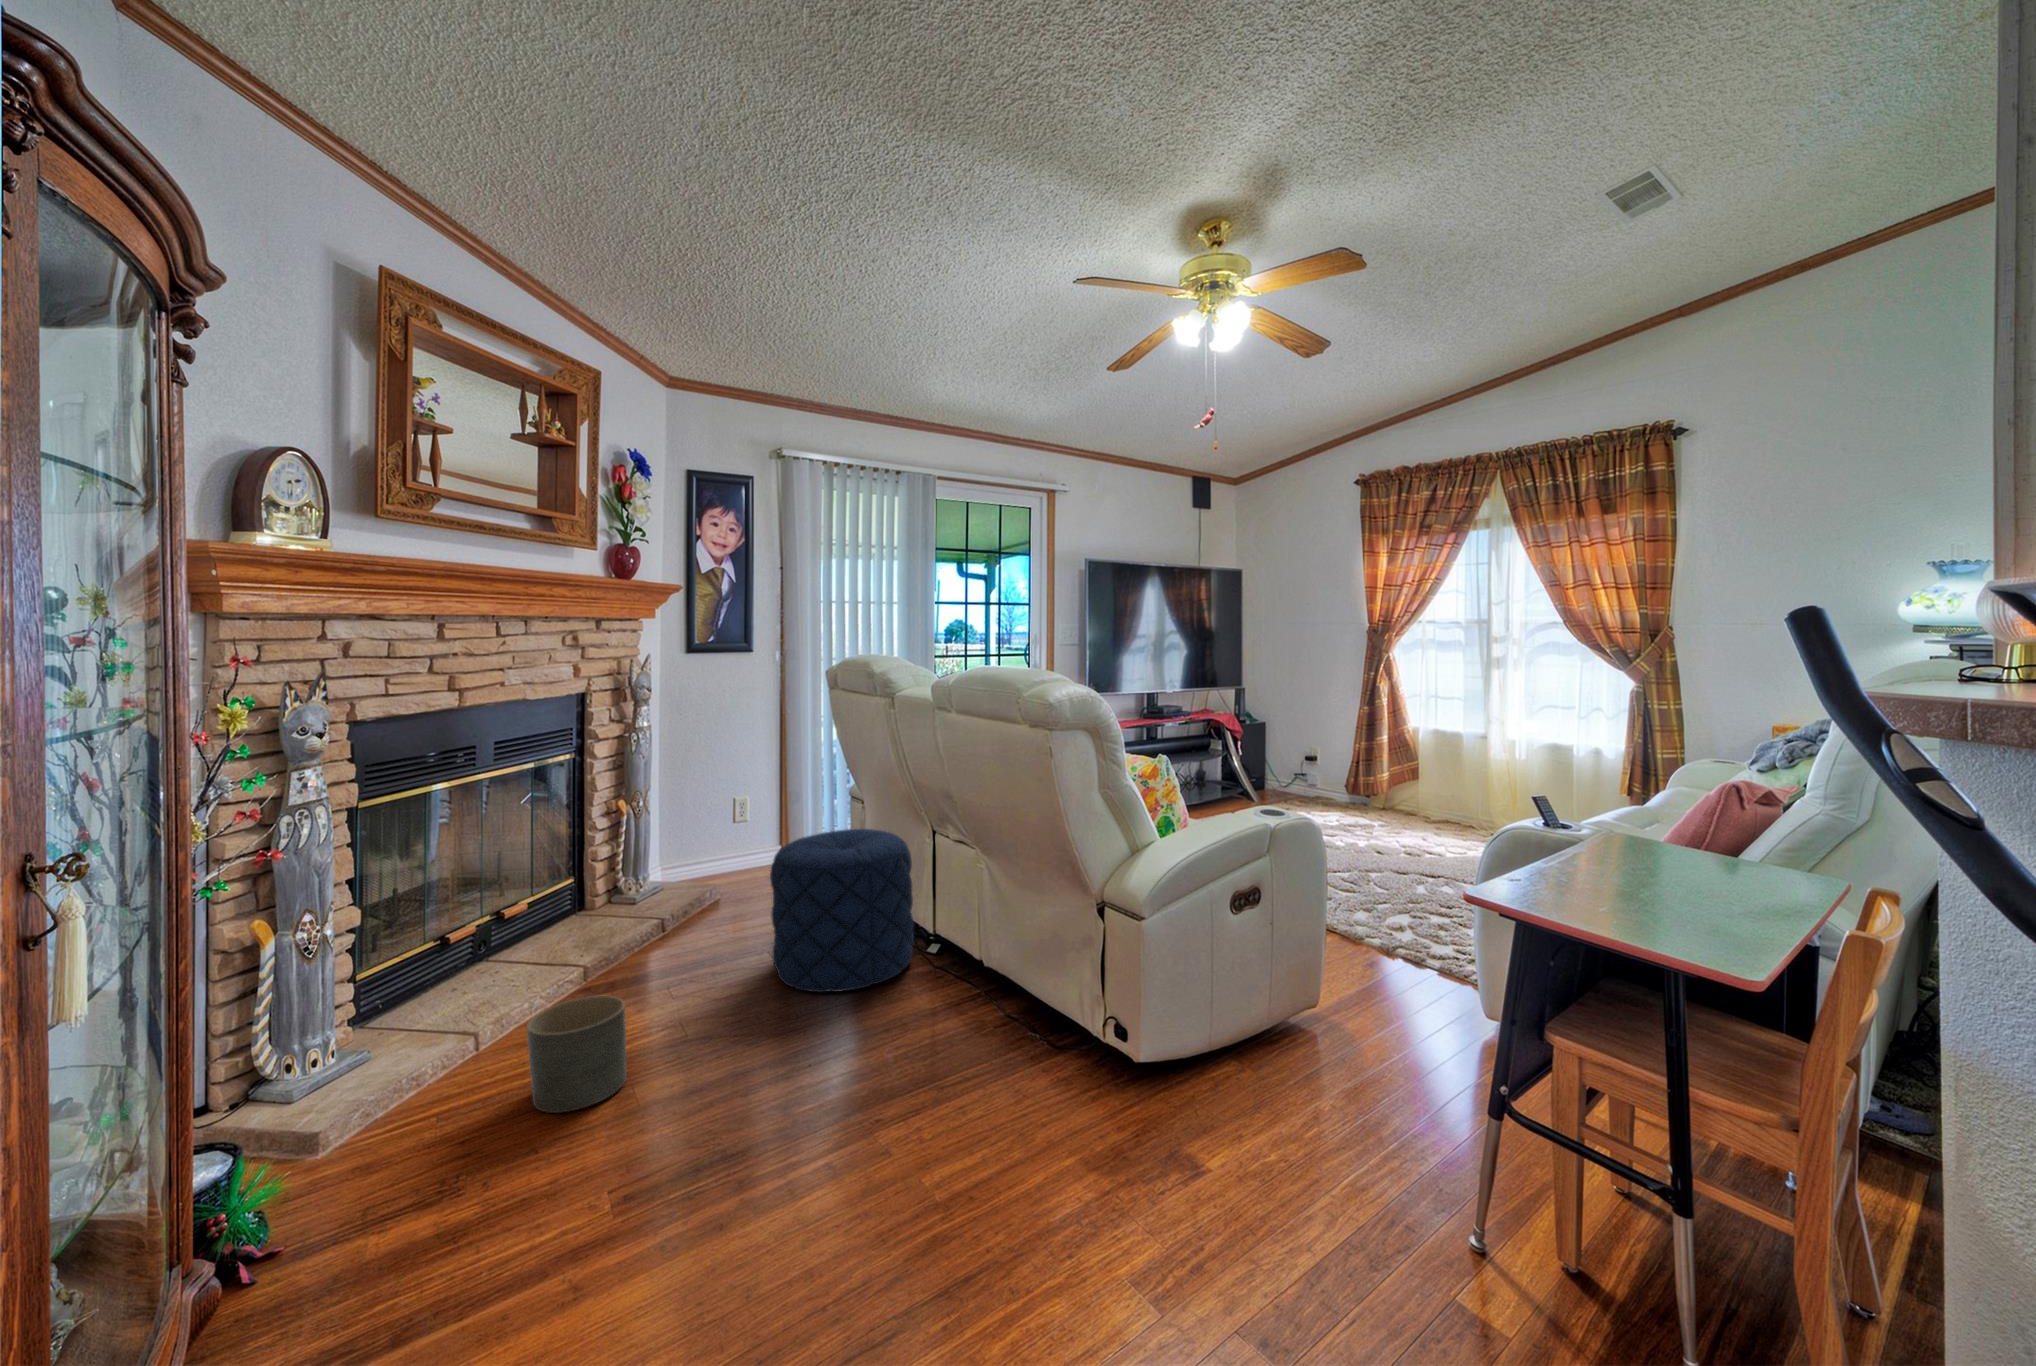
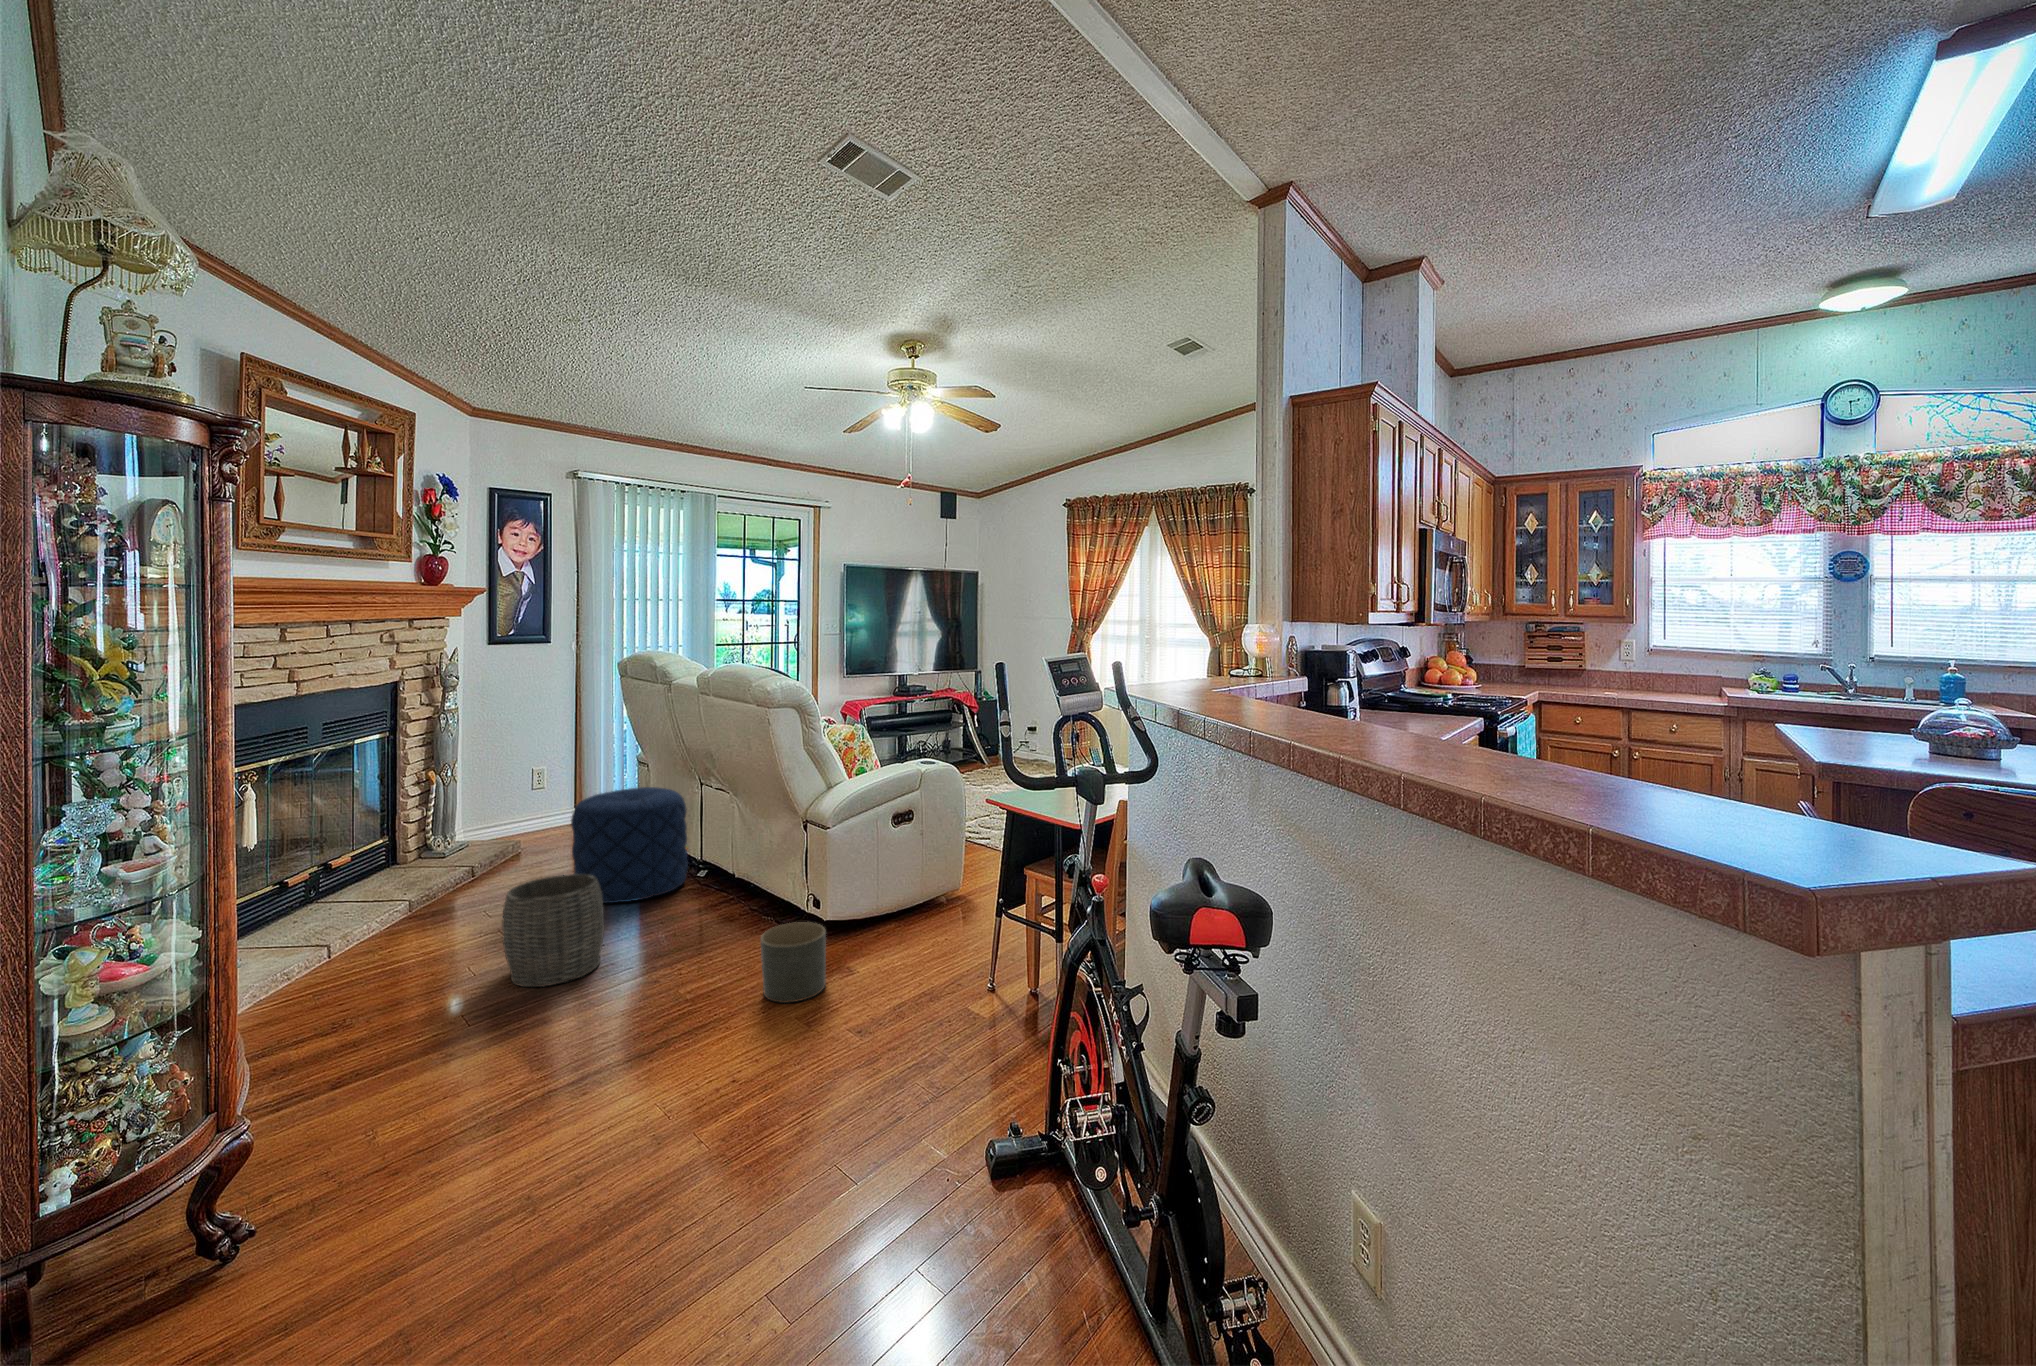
woven basket: none [670,967,810,1155] -> present [502,874,604,987]
planter: present [527,996,627,1113] -> present [761,922,826,1003]

